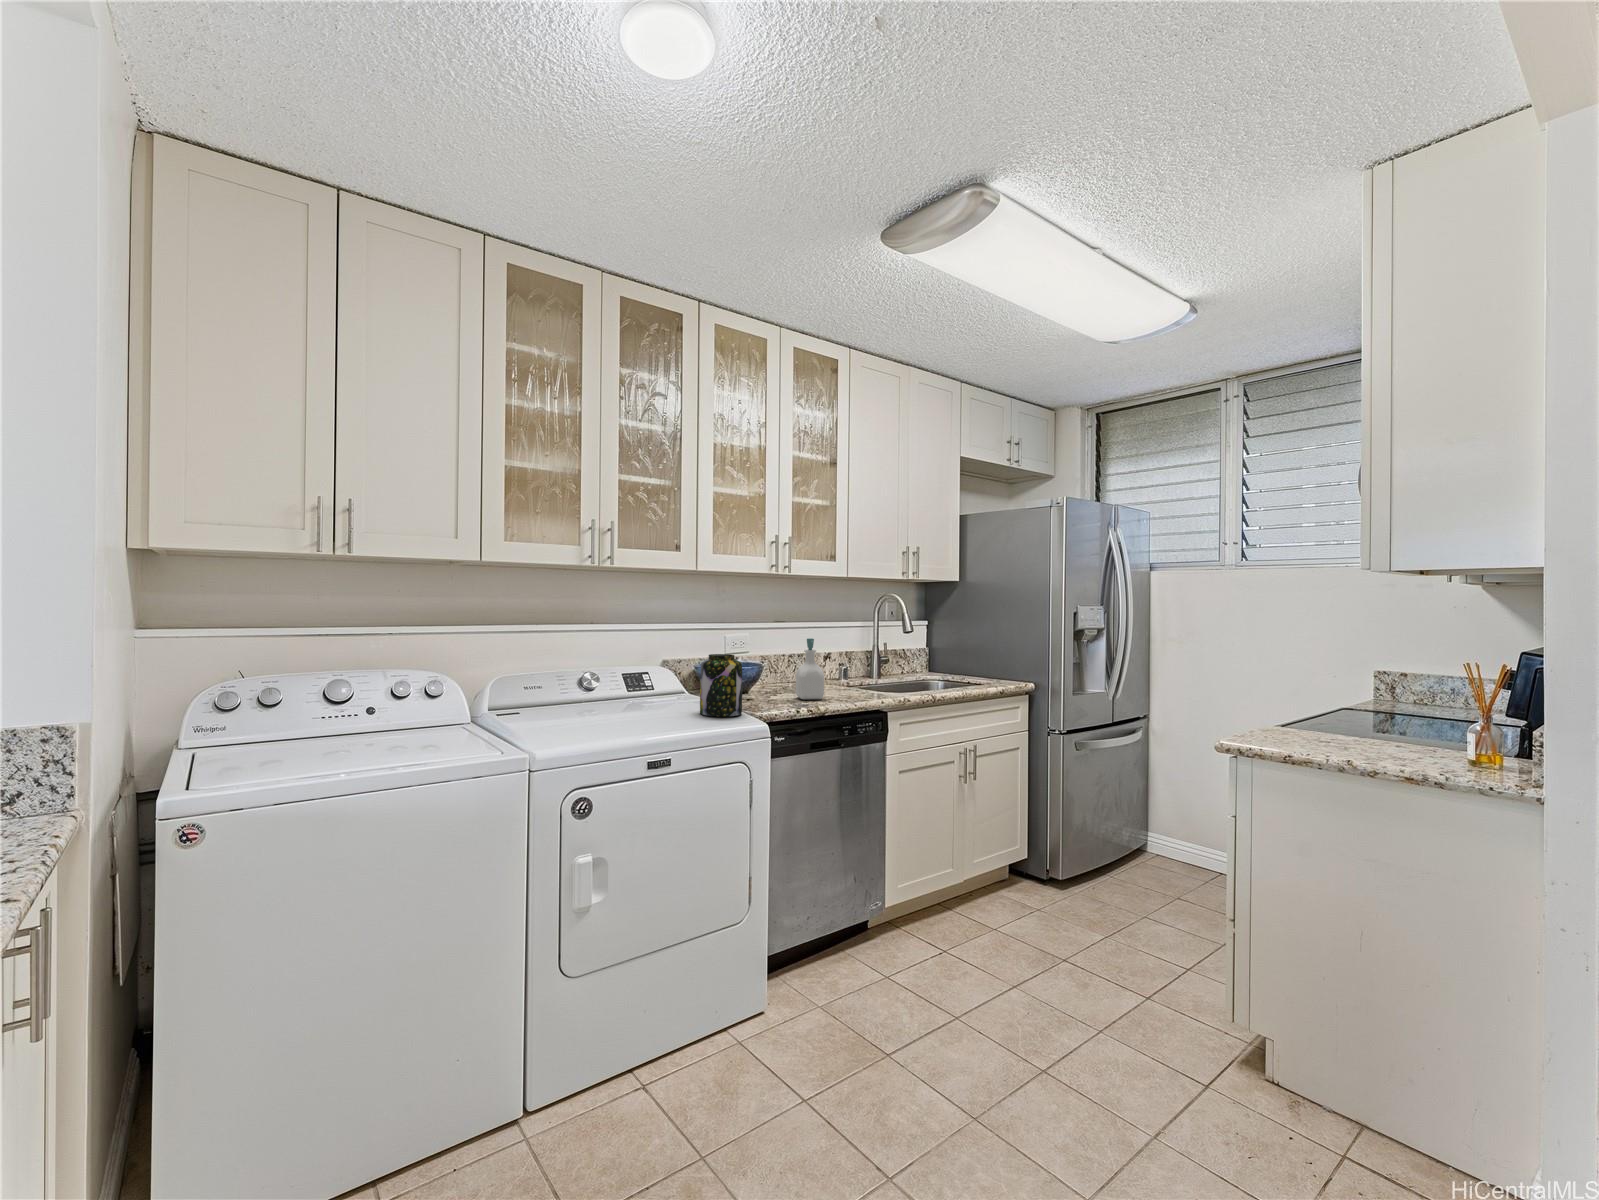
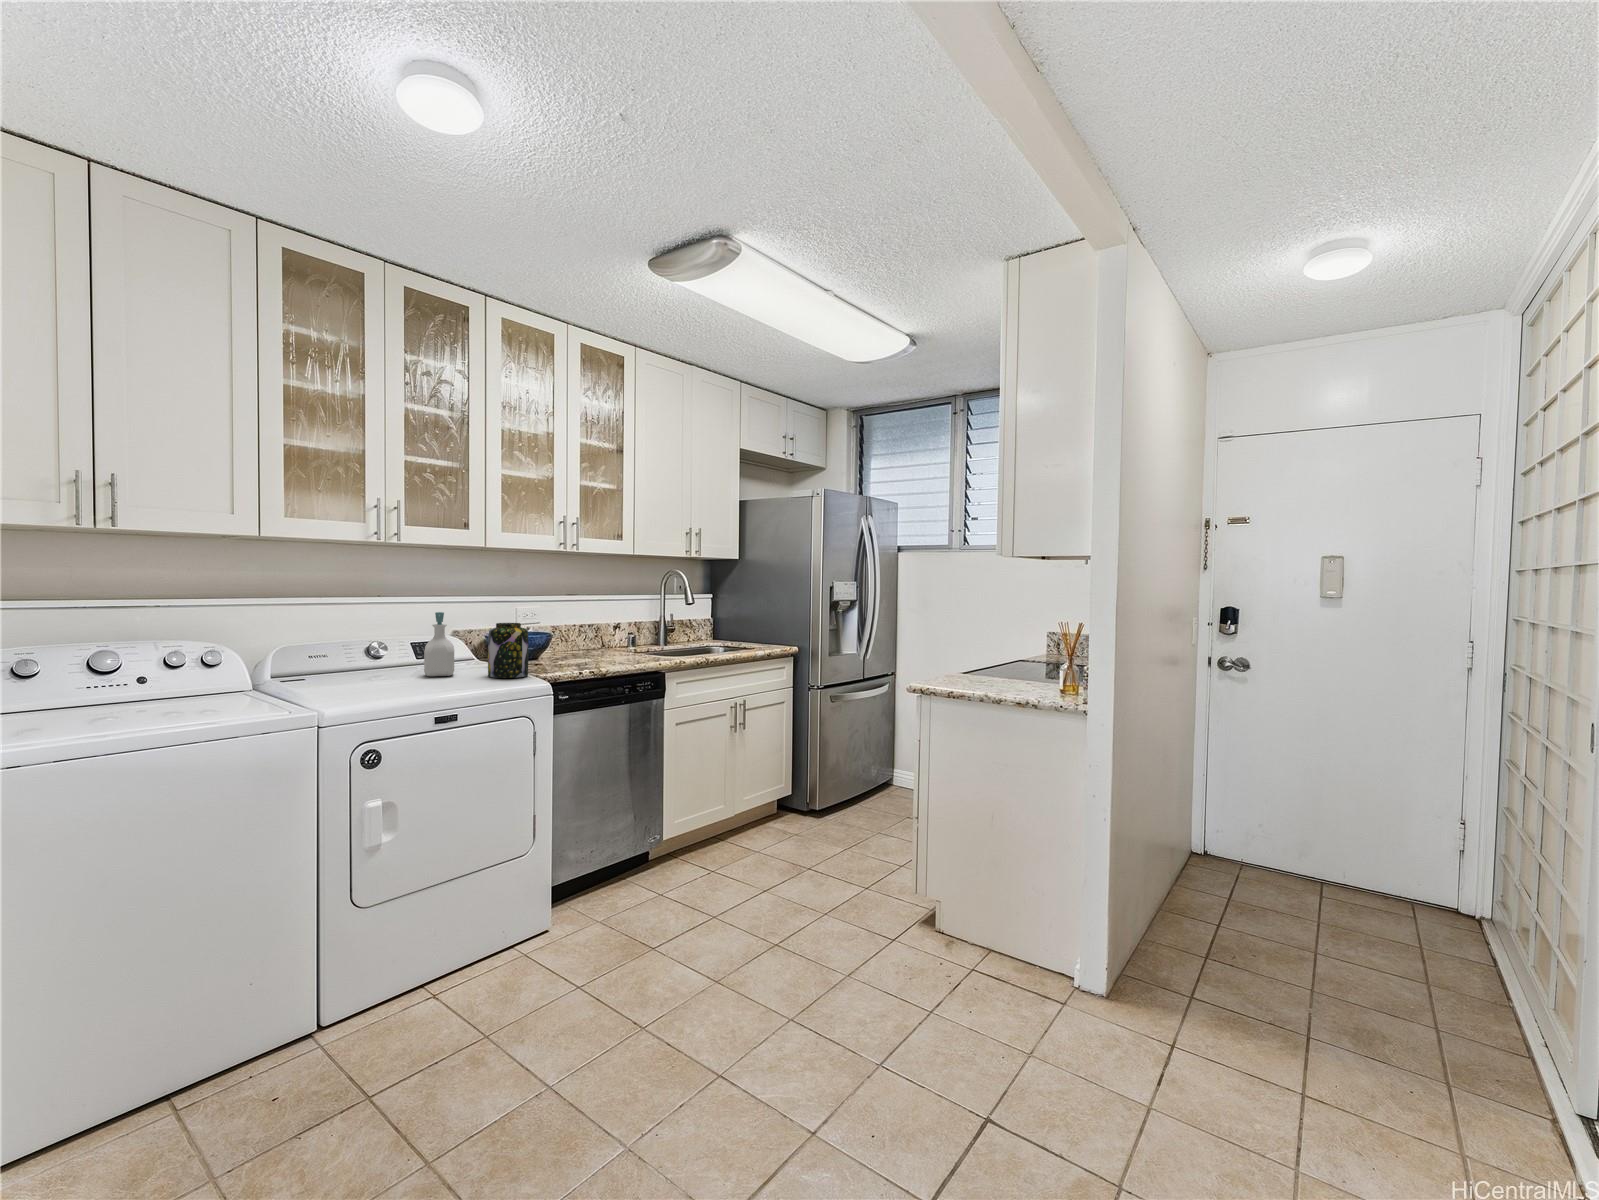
soap bottle: present [796,638,824,700] -> present [424,612,454,677]

